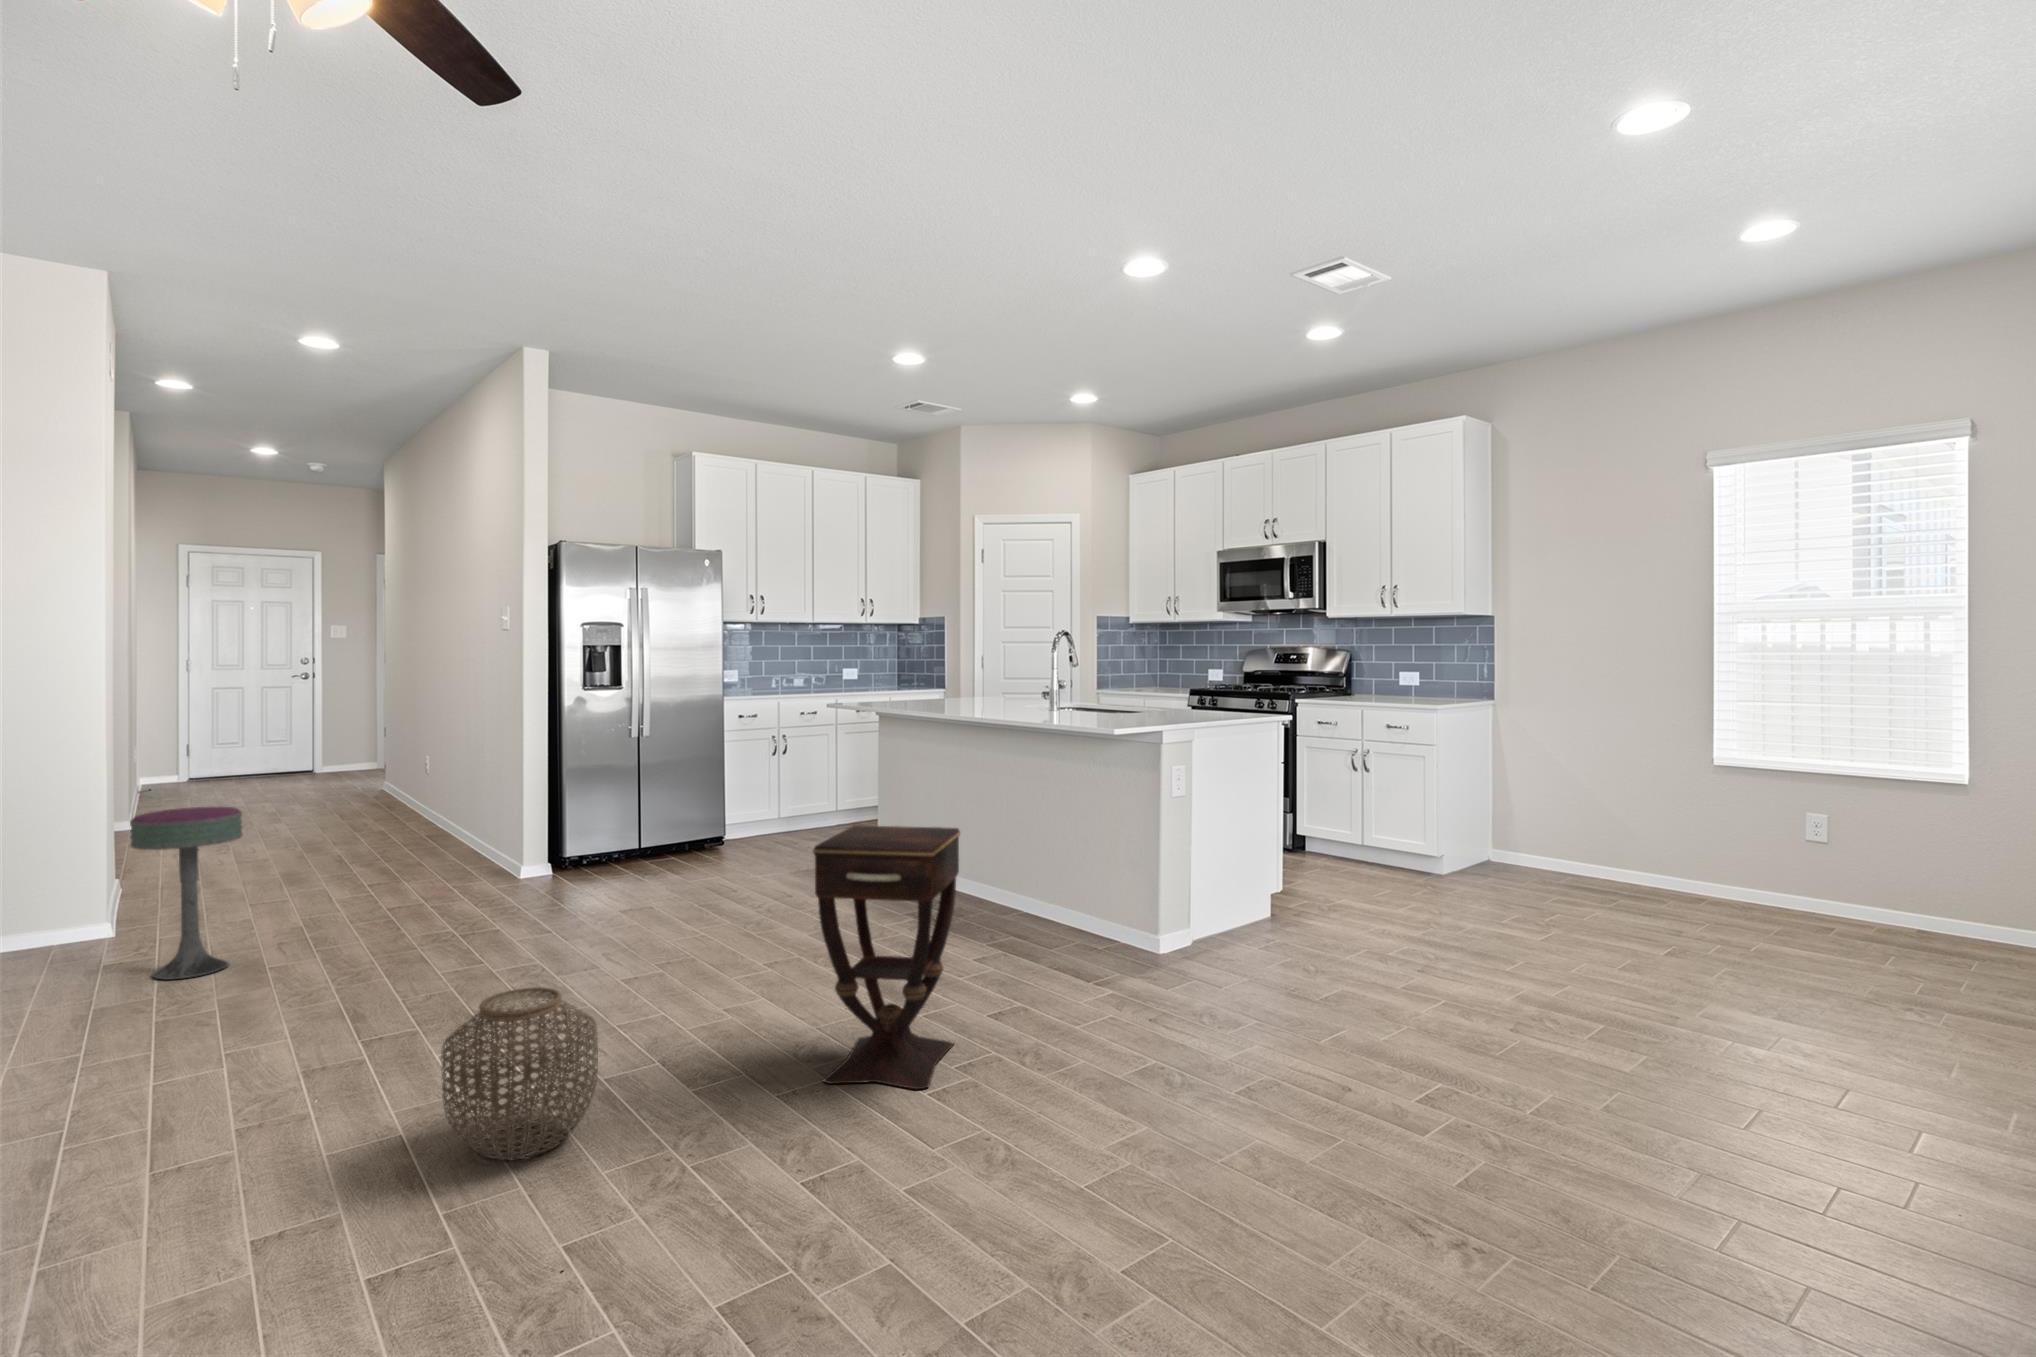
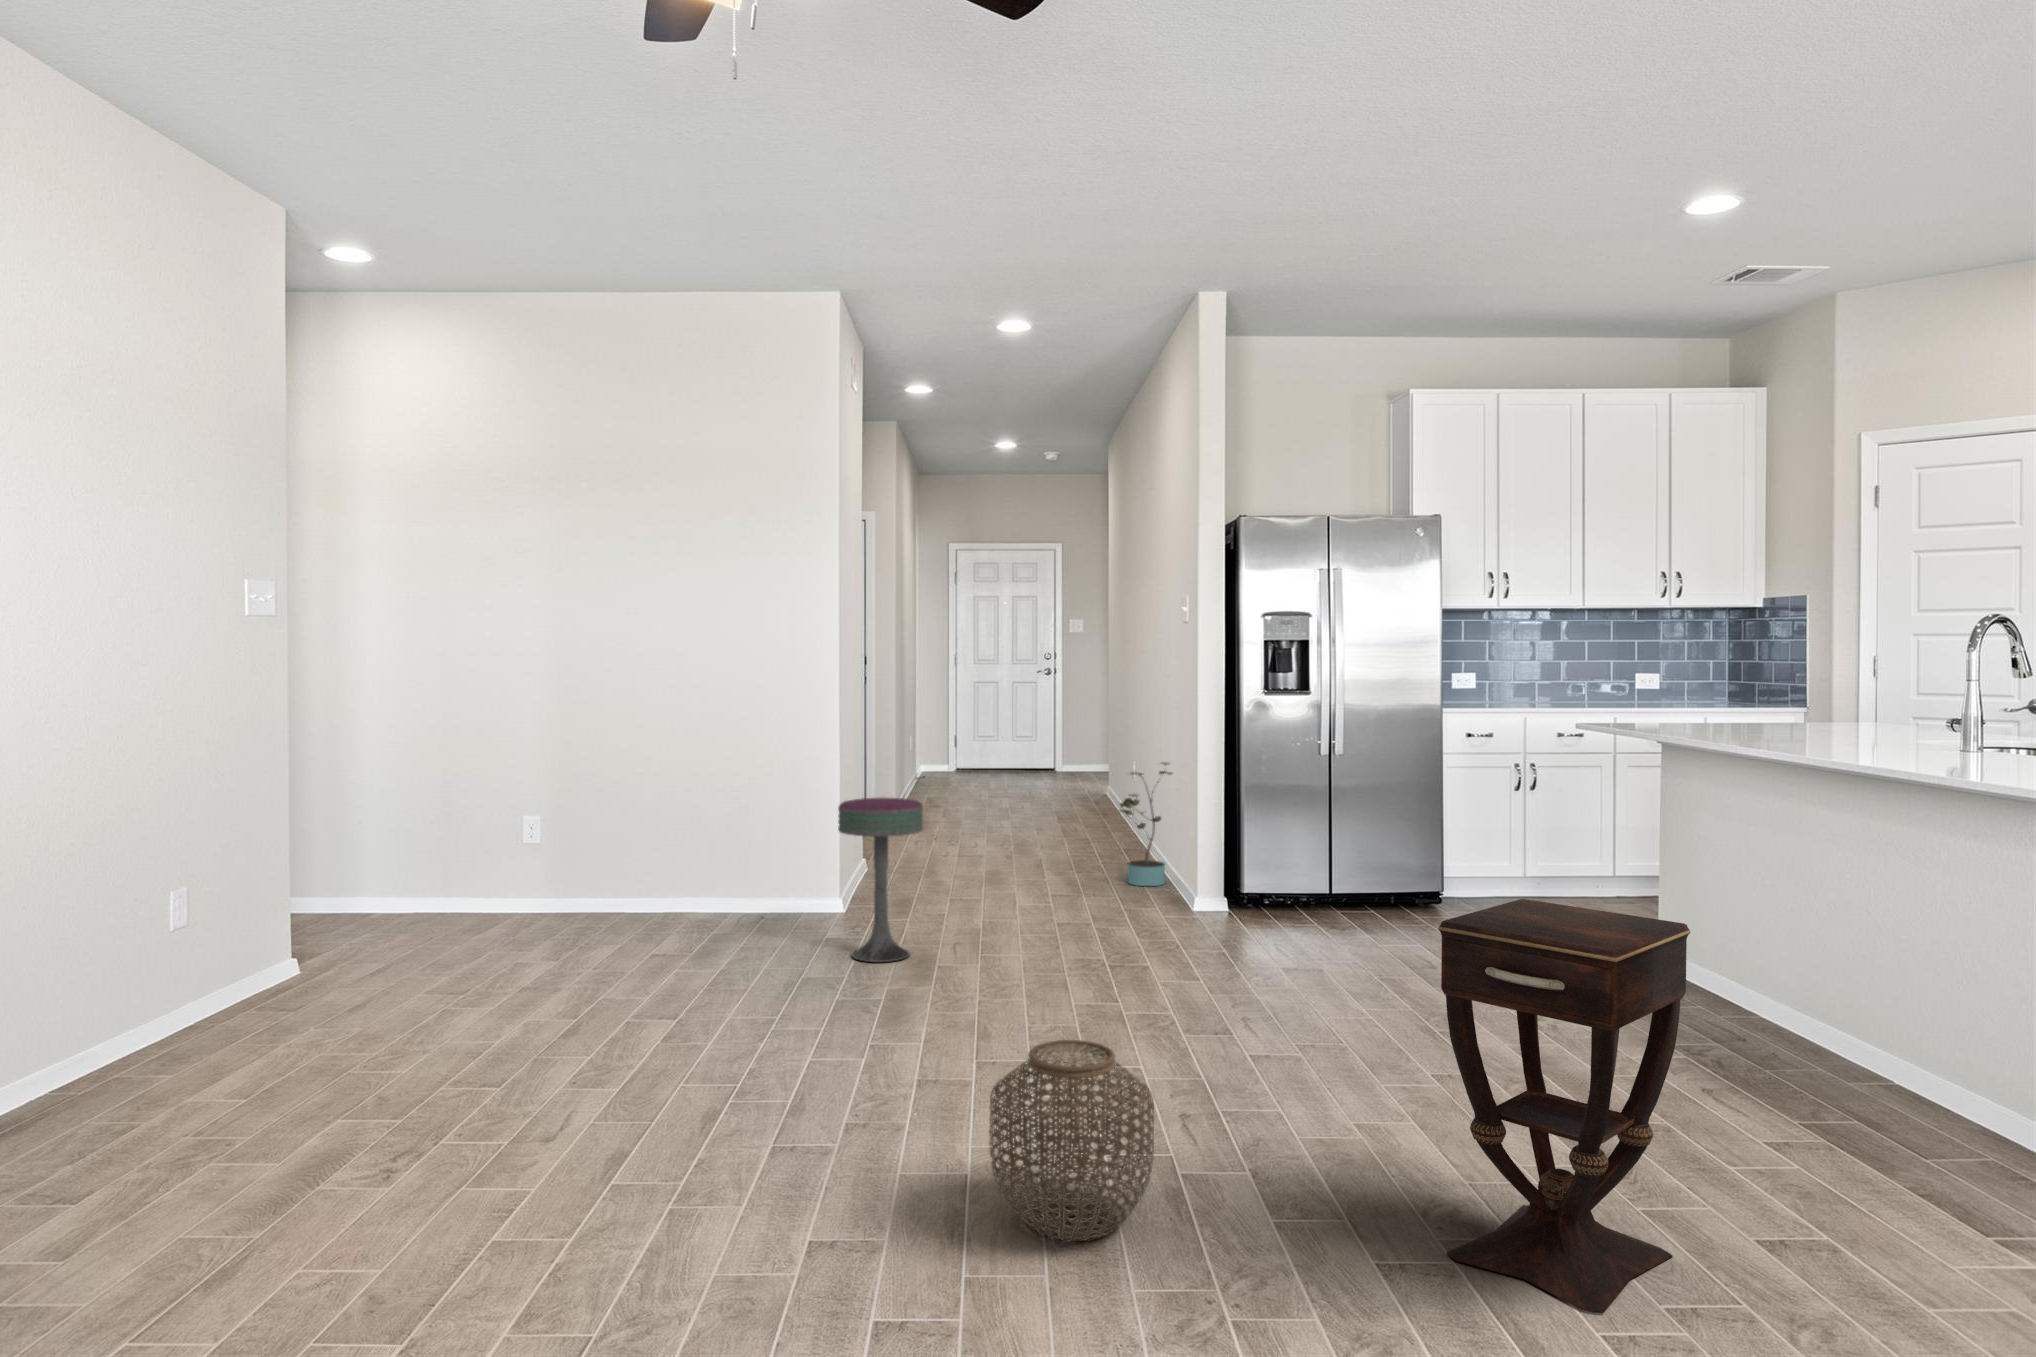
potted plant: none [435,753,490,867] -> present [1120,763,1171,886]

